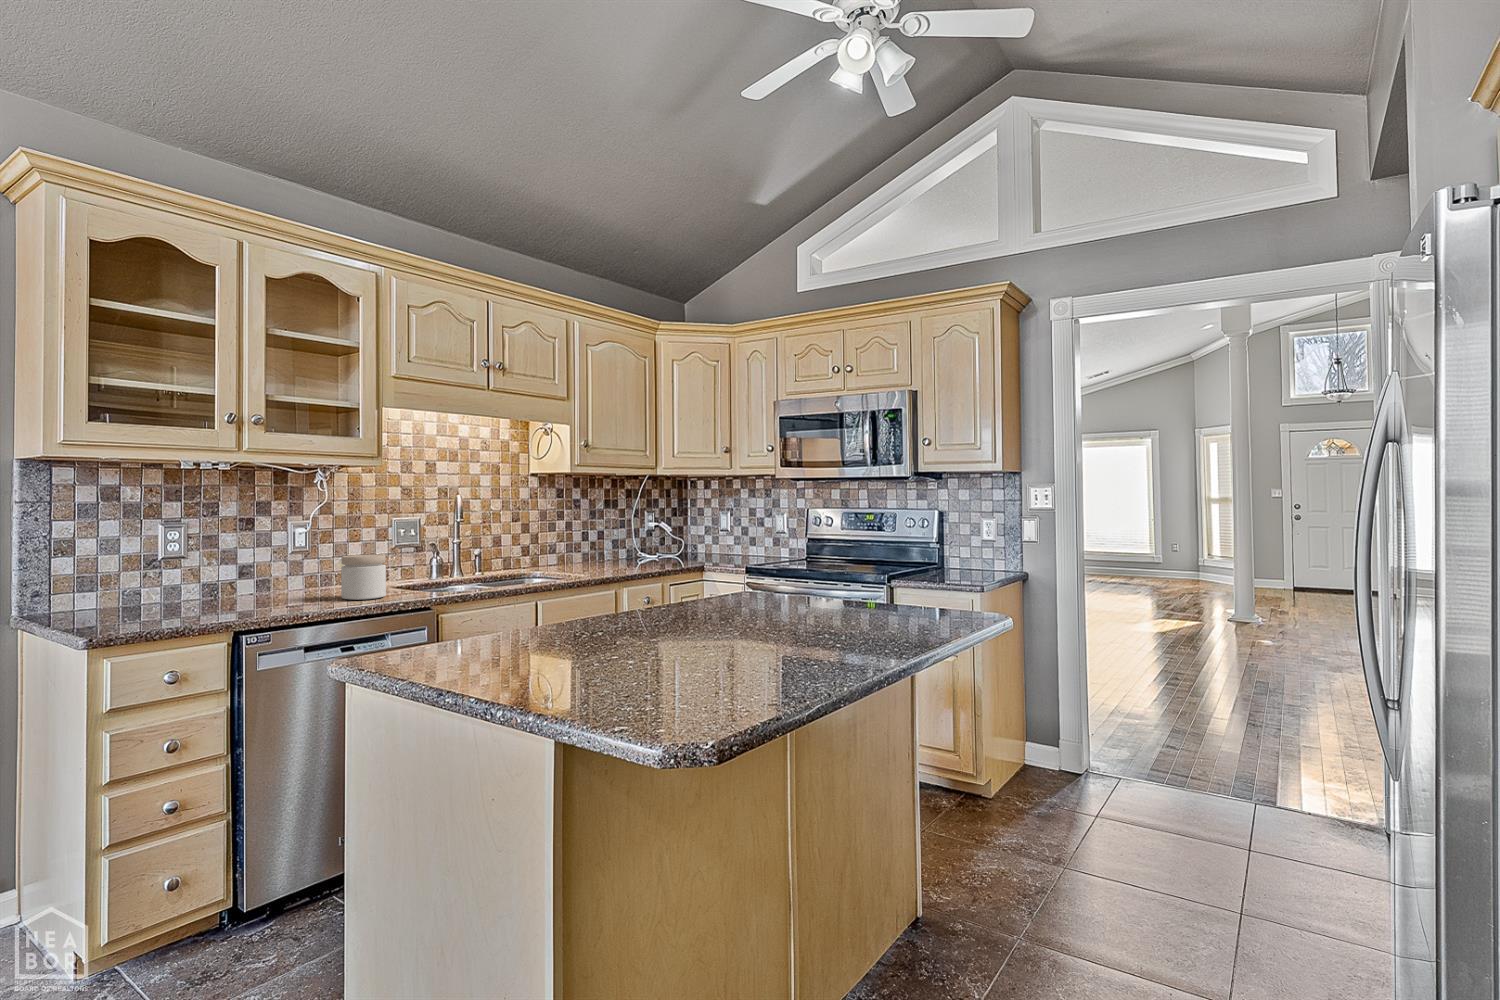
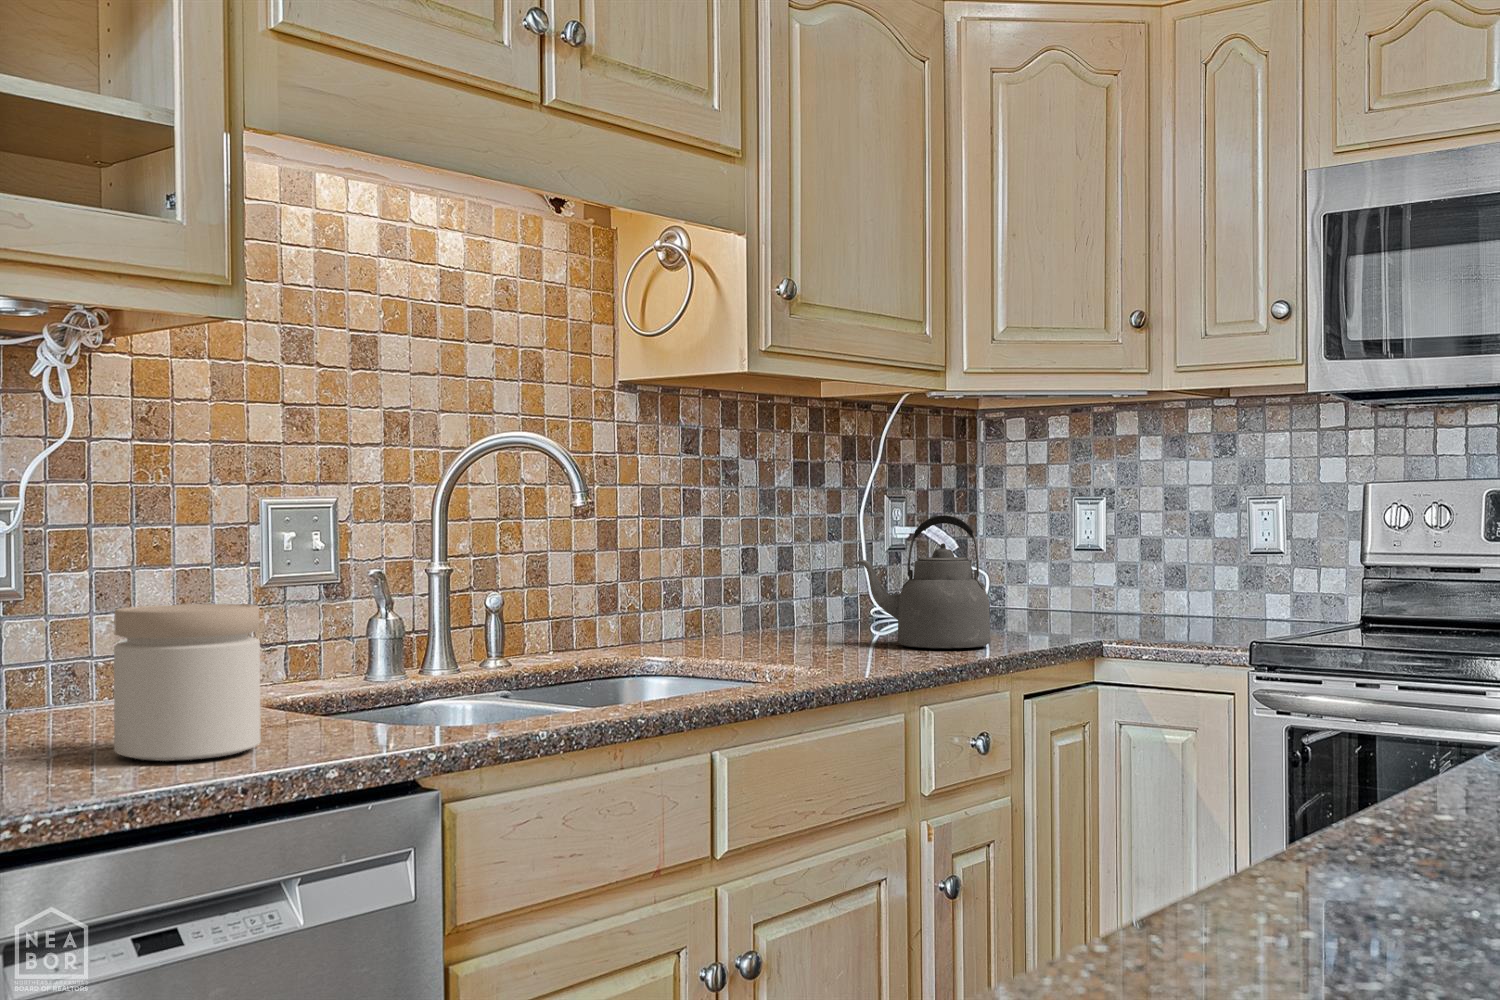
kettle: none [617,521,665,568] -> present [854,515,991,648]

